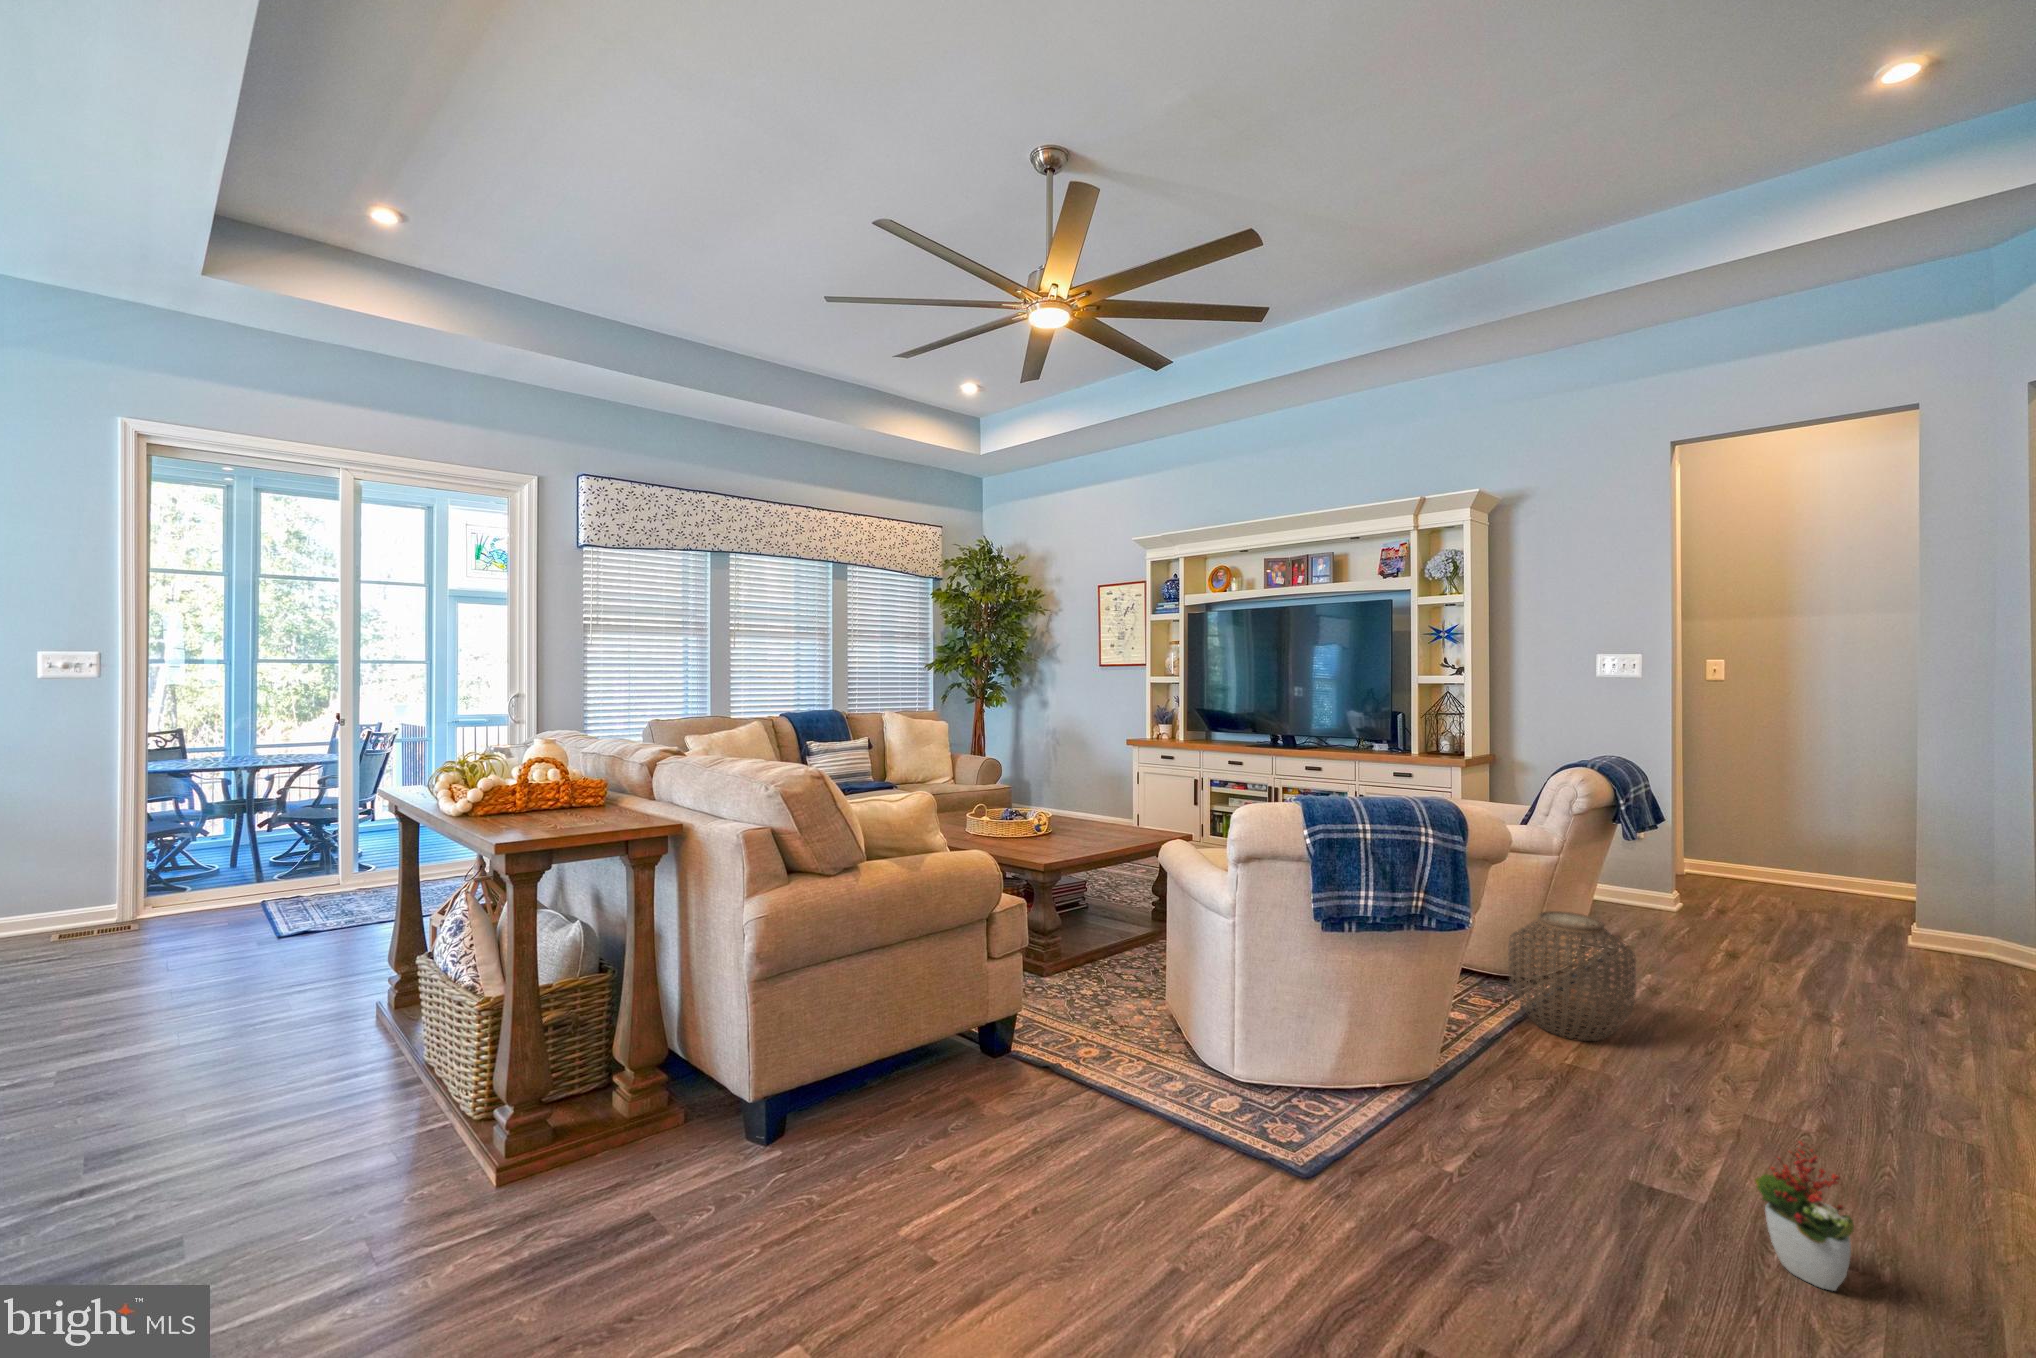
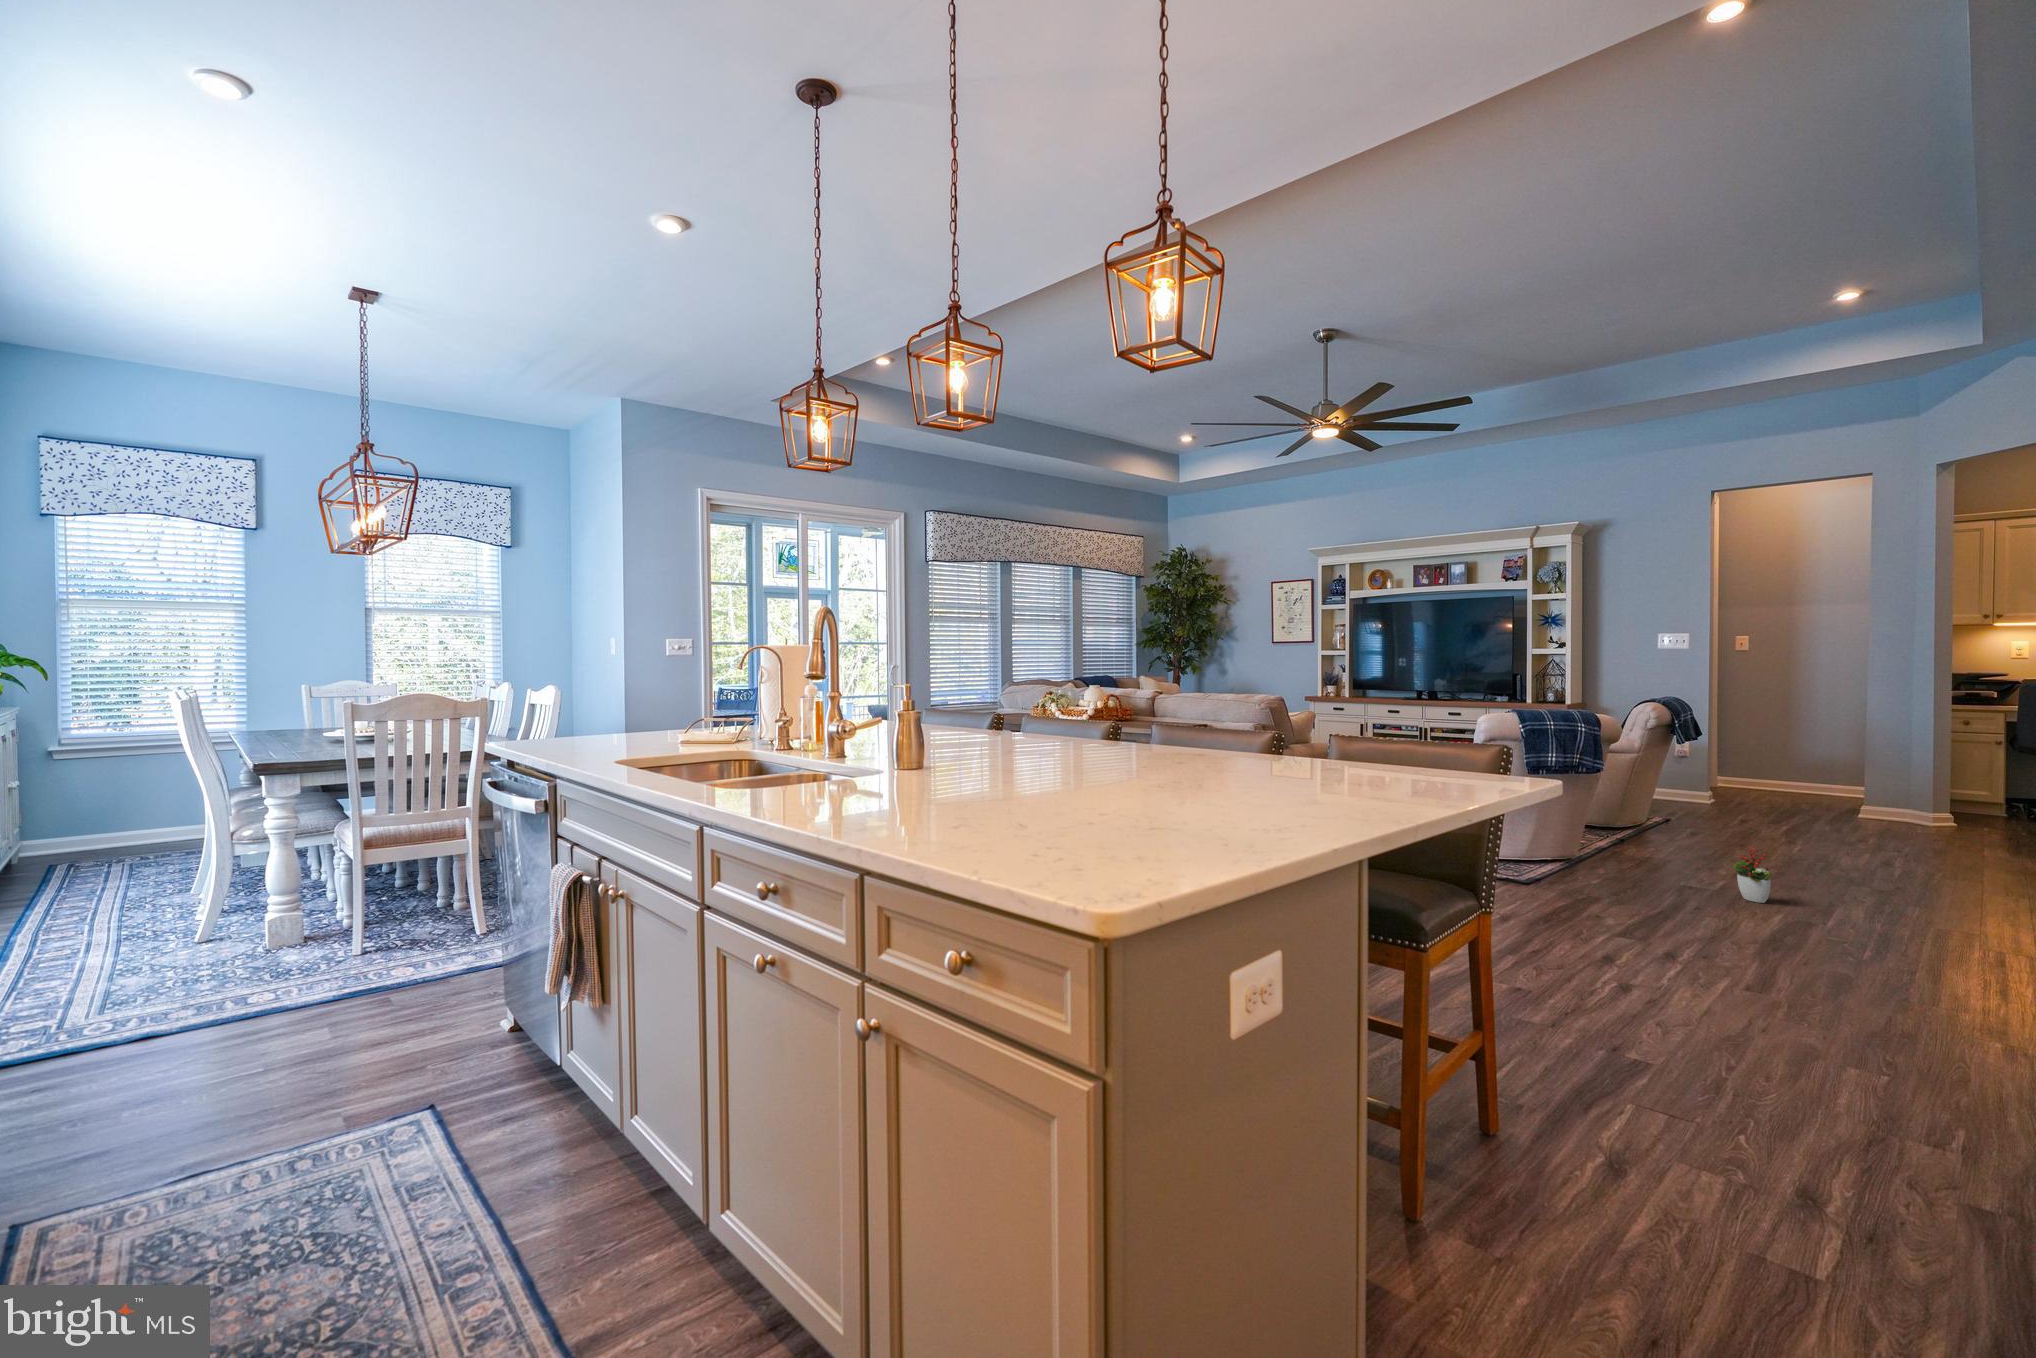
woven basket: present [1508,911,1636,1041] -> none [1610,782,1682,849]

